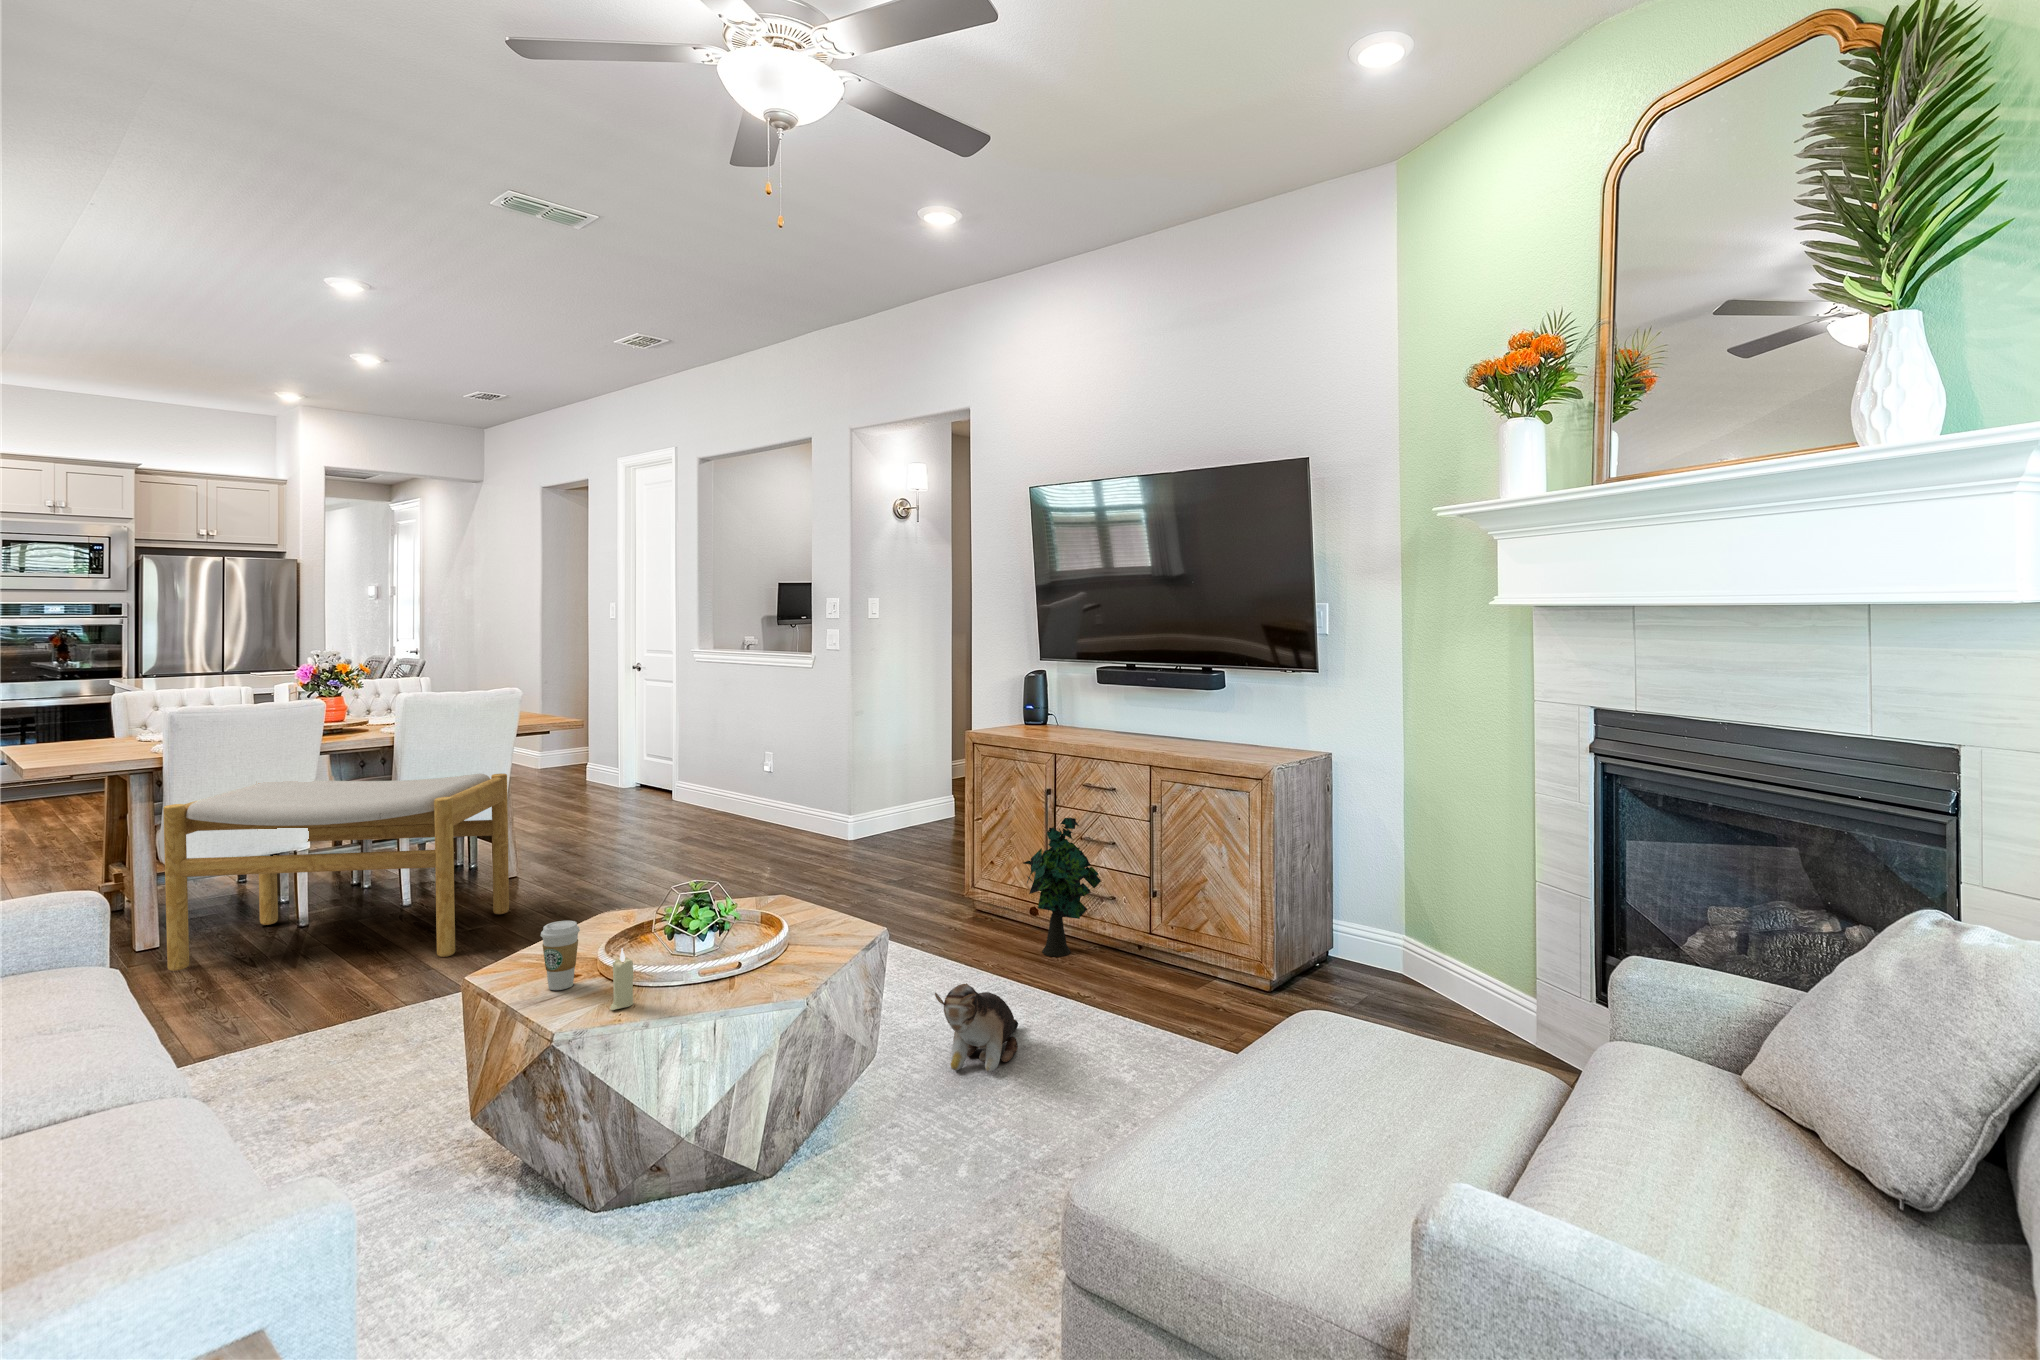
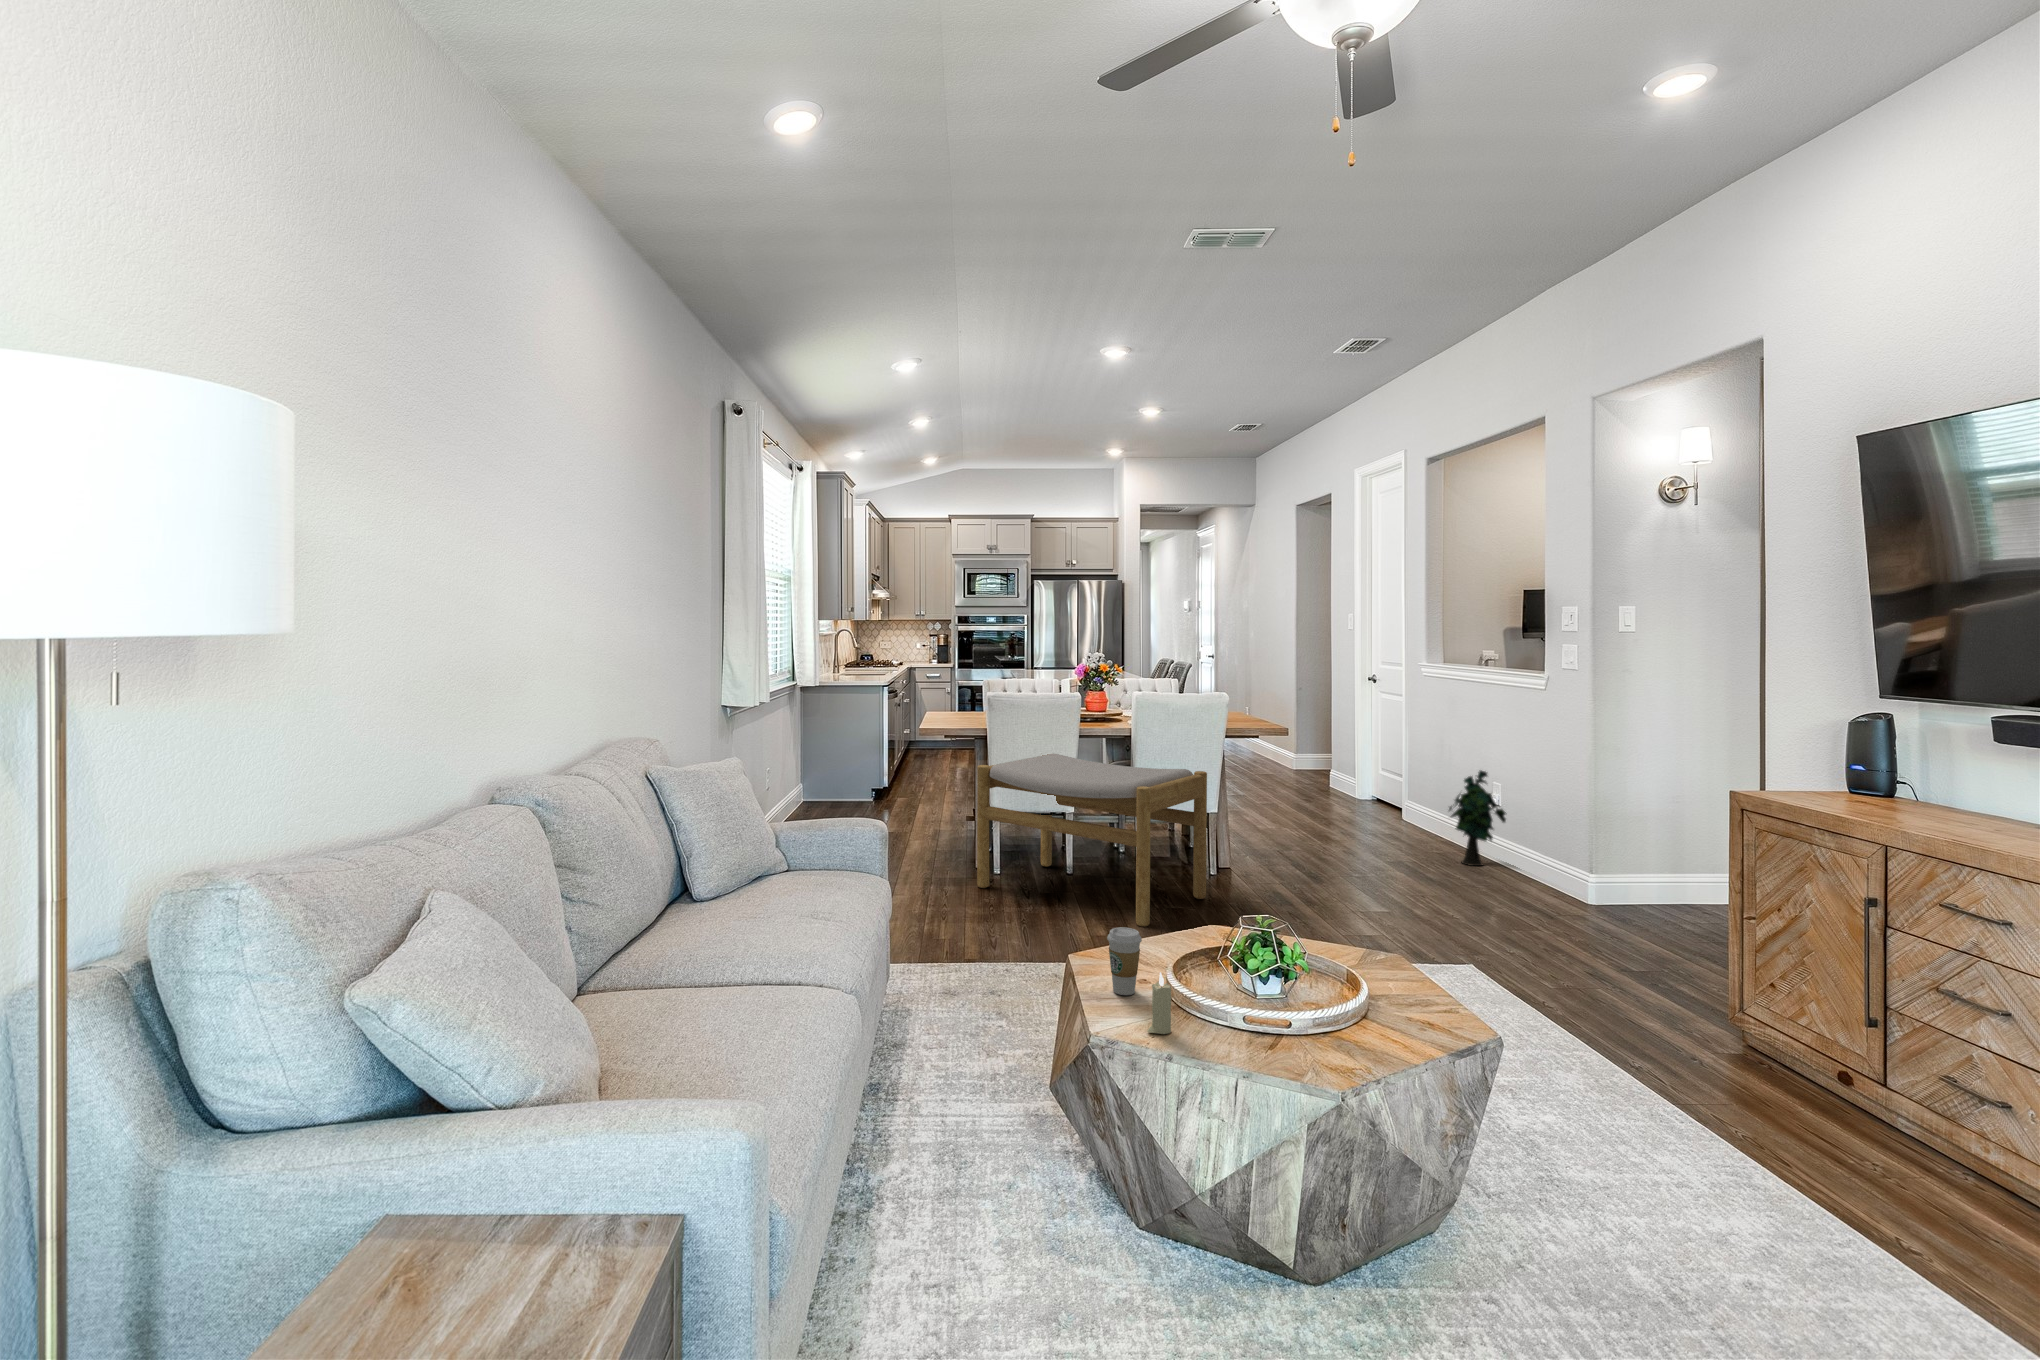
decorative plant: present [1023,818,1101,957] -> present [1449,771,1506,866]
plush toy: present [935,983,1018,1072] -> none [1575,1145,1748,1292]

